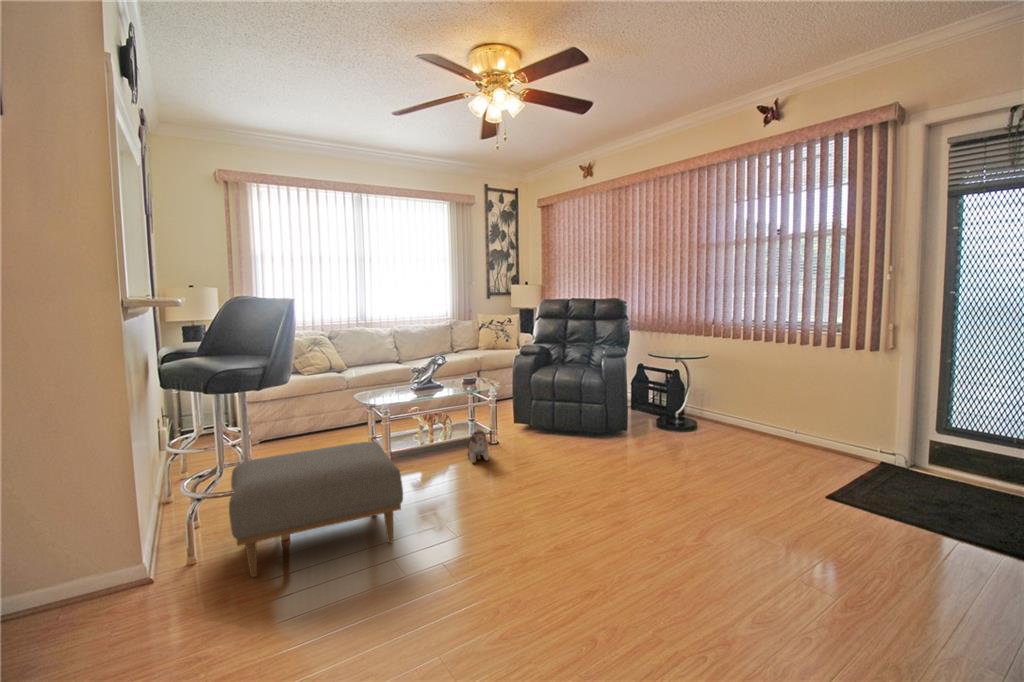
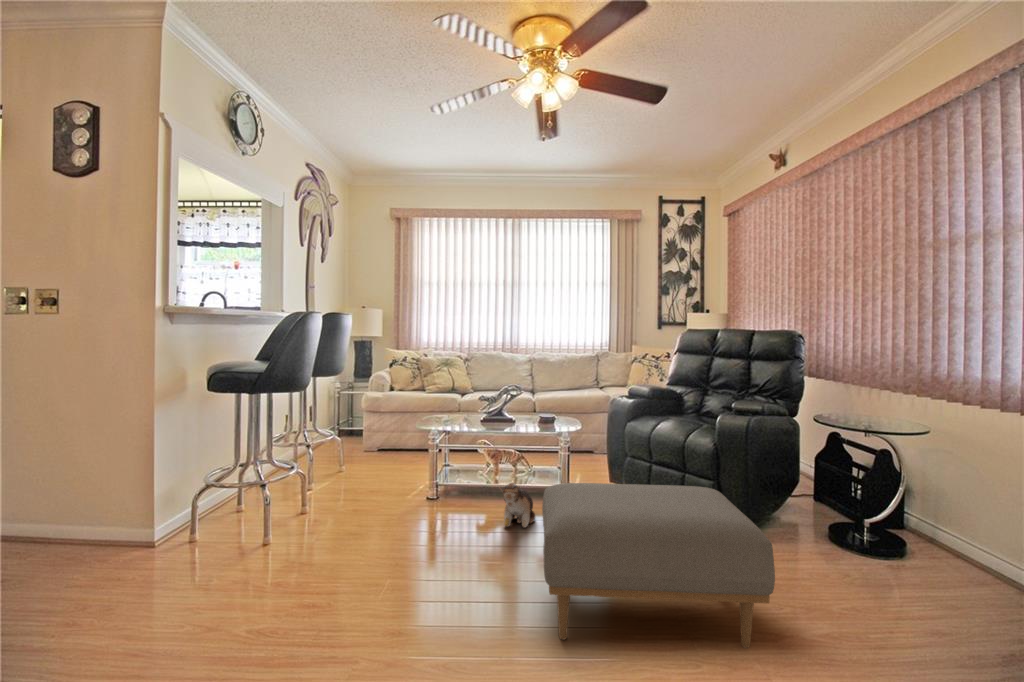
ottoman: present [229,442,403,577] -> present [542,483,775,648]

